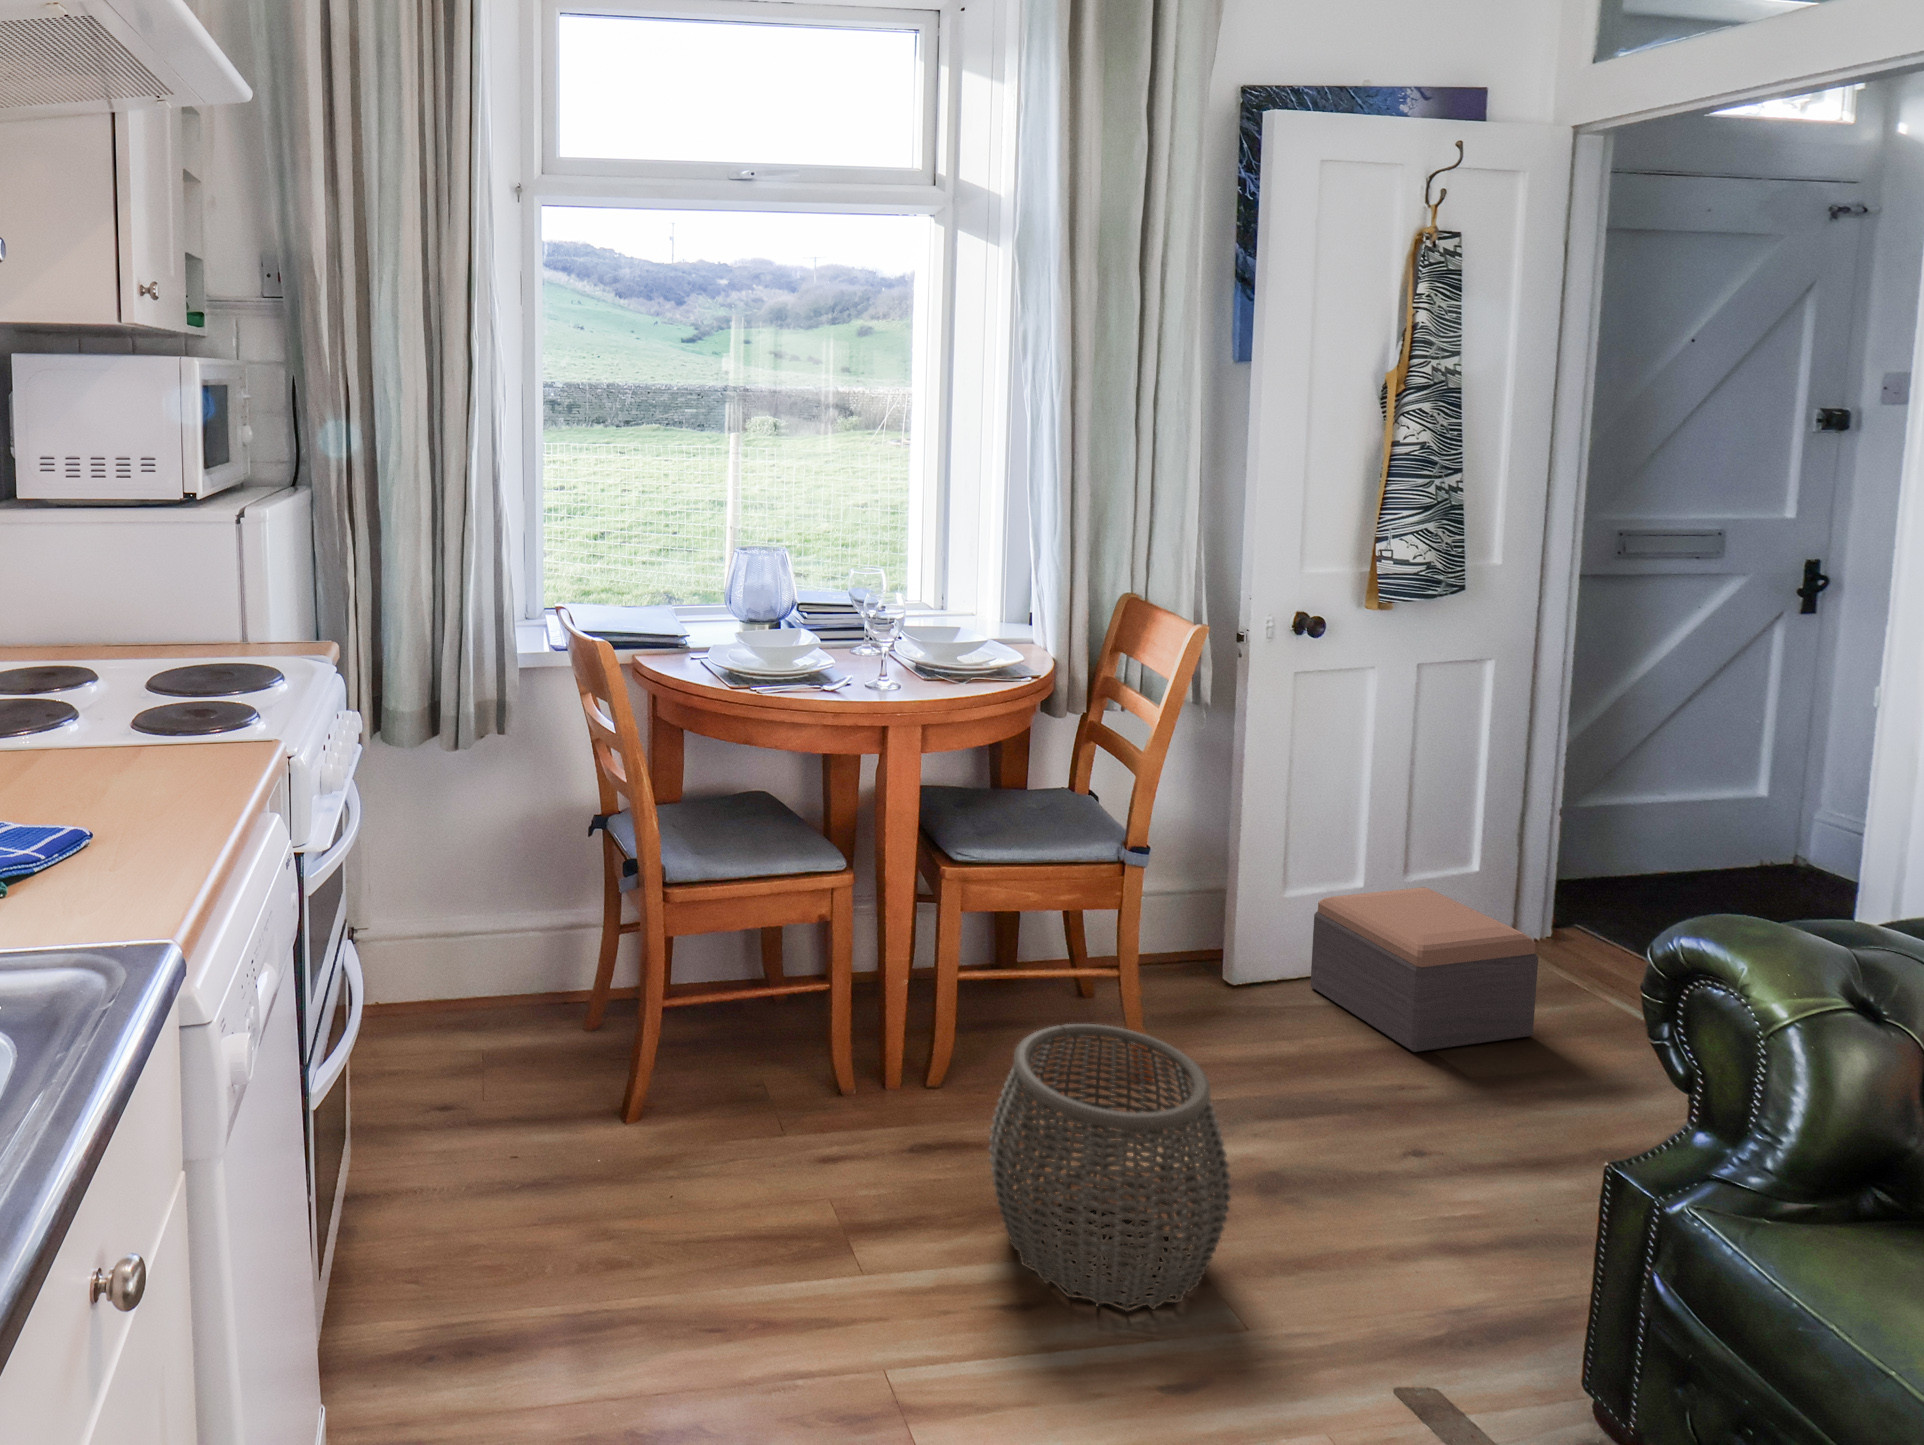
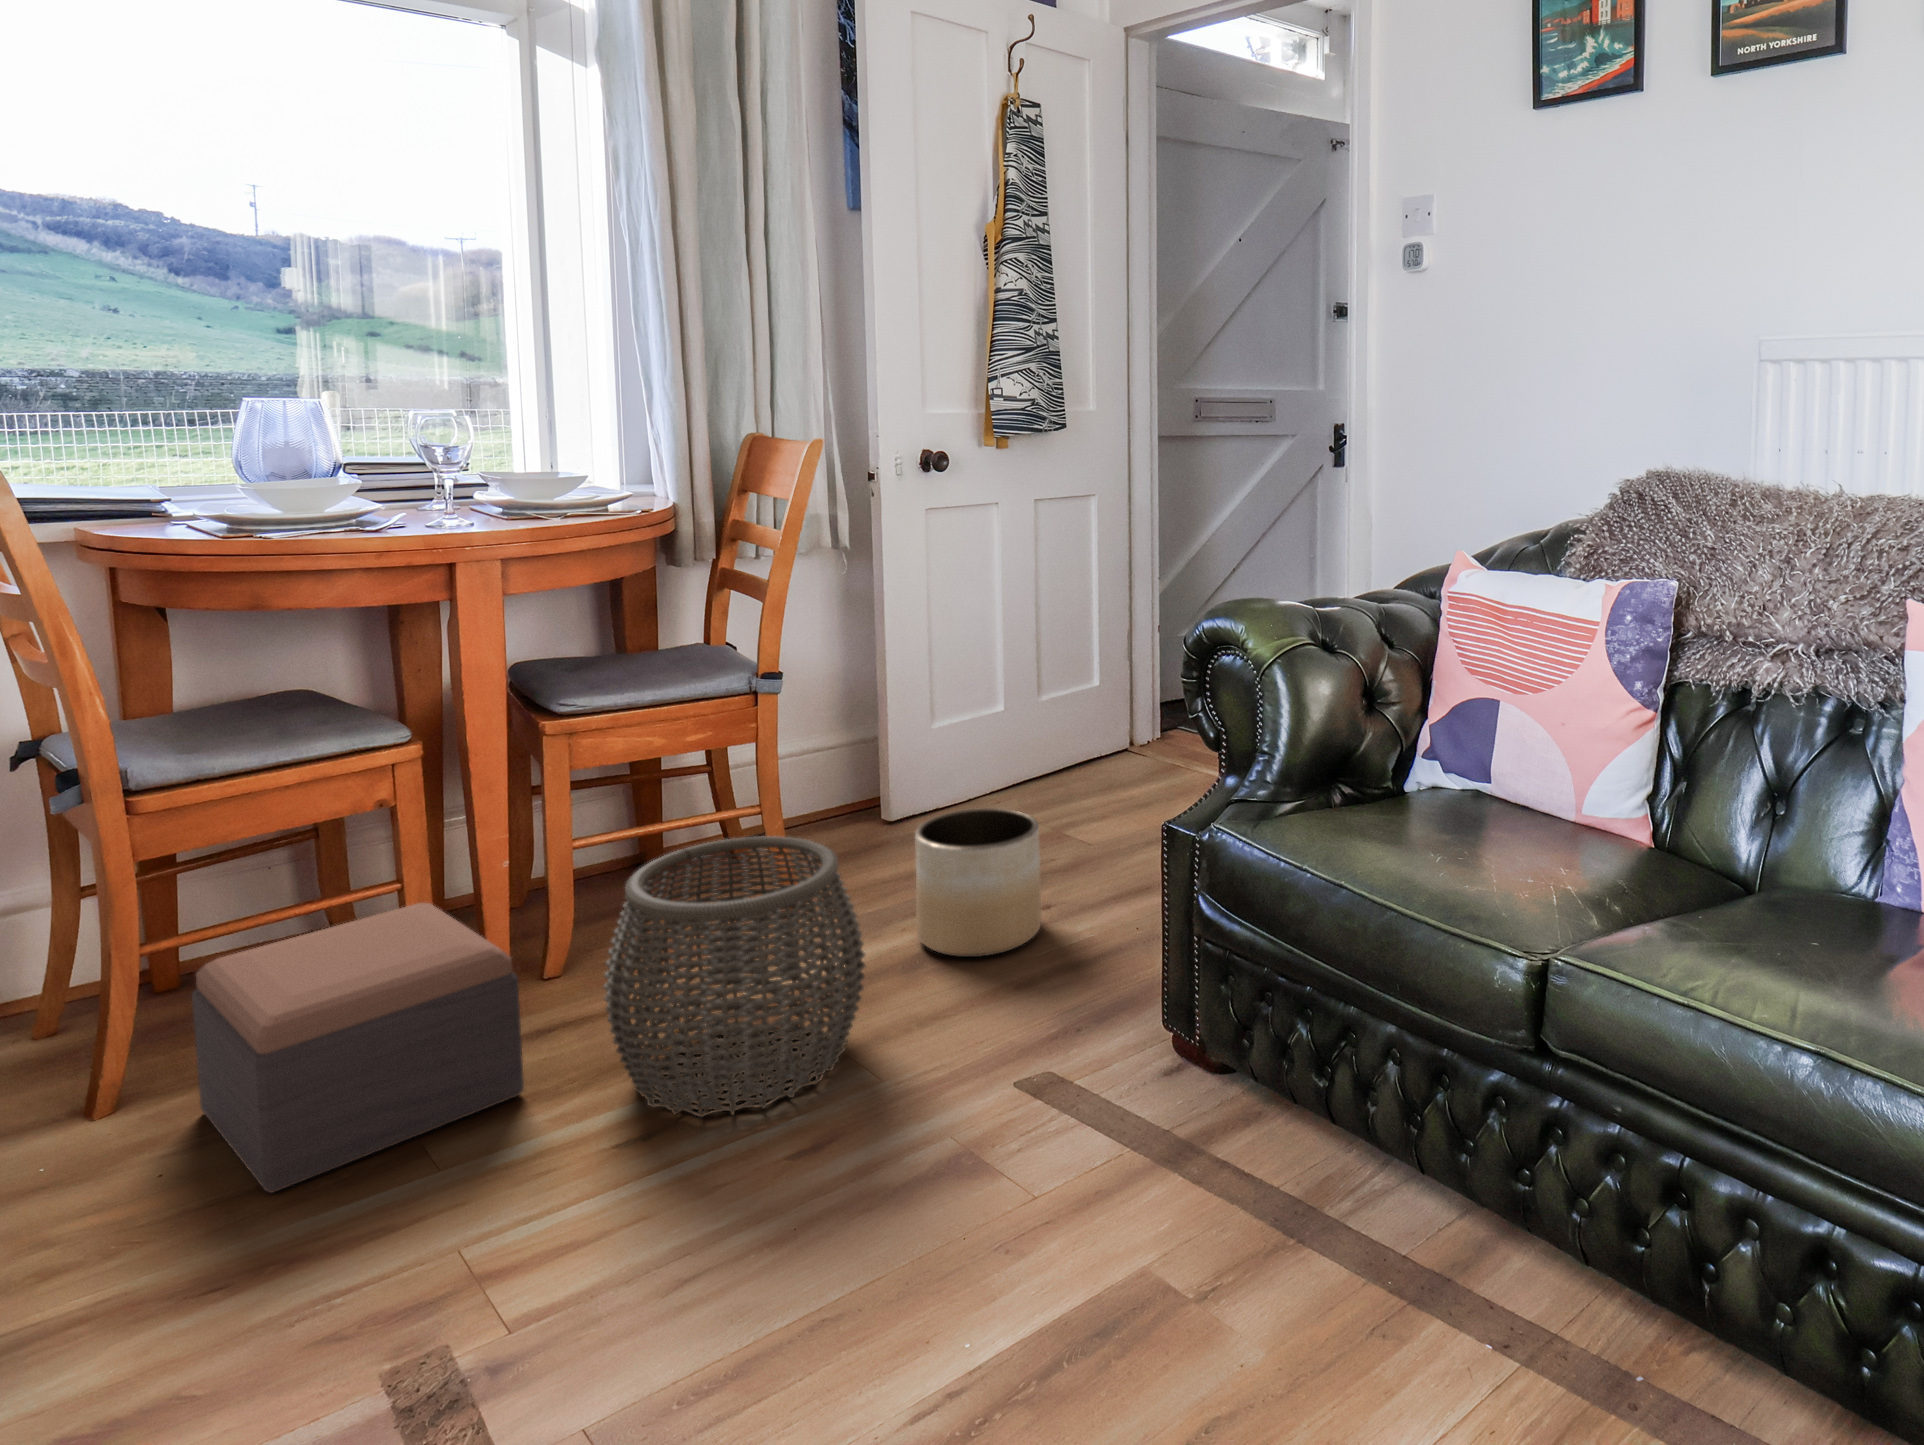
footstool: present [1310,887,1538,1052] -> present [192,903,524,1193]
planter: none [1272,1027,1421,1203] -> present [915,808,1041,957]

